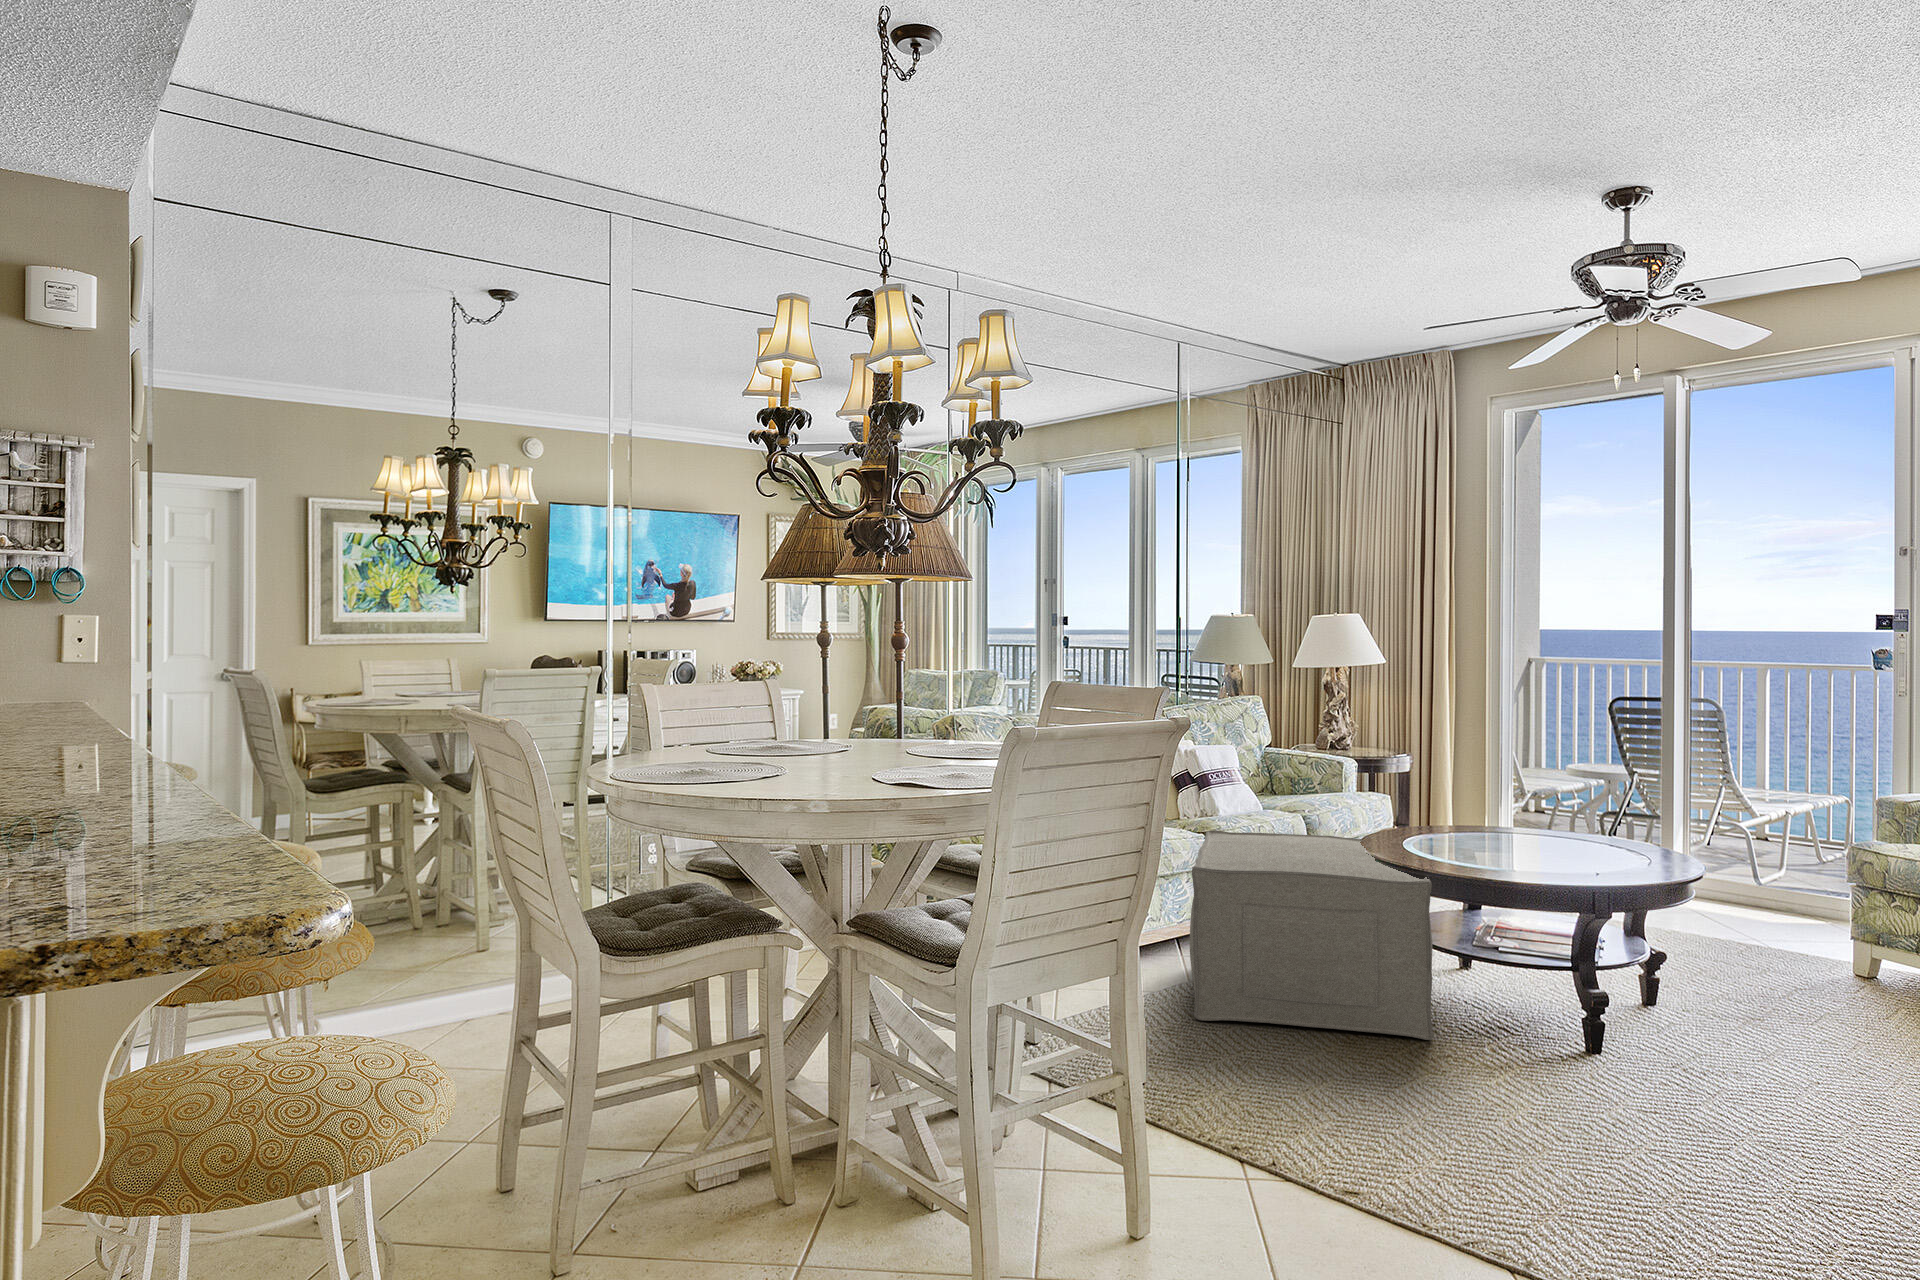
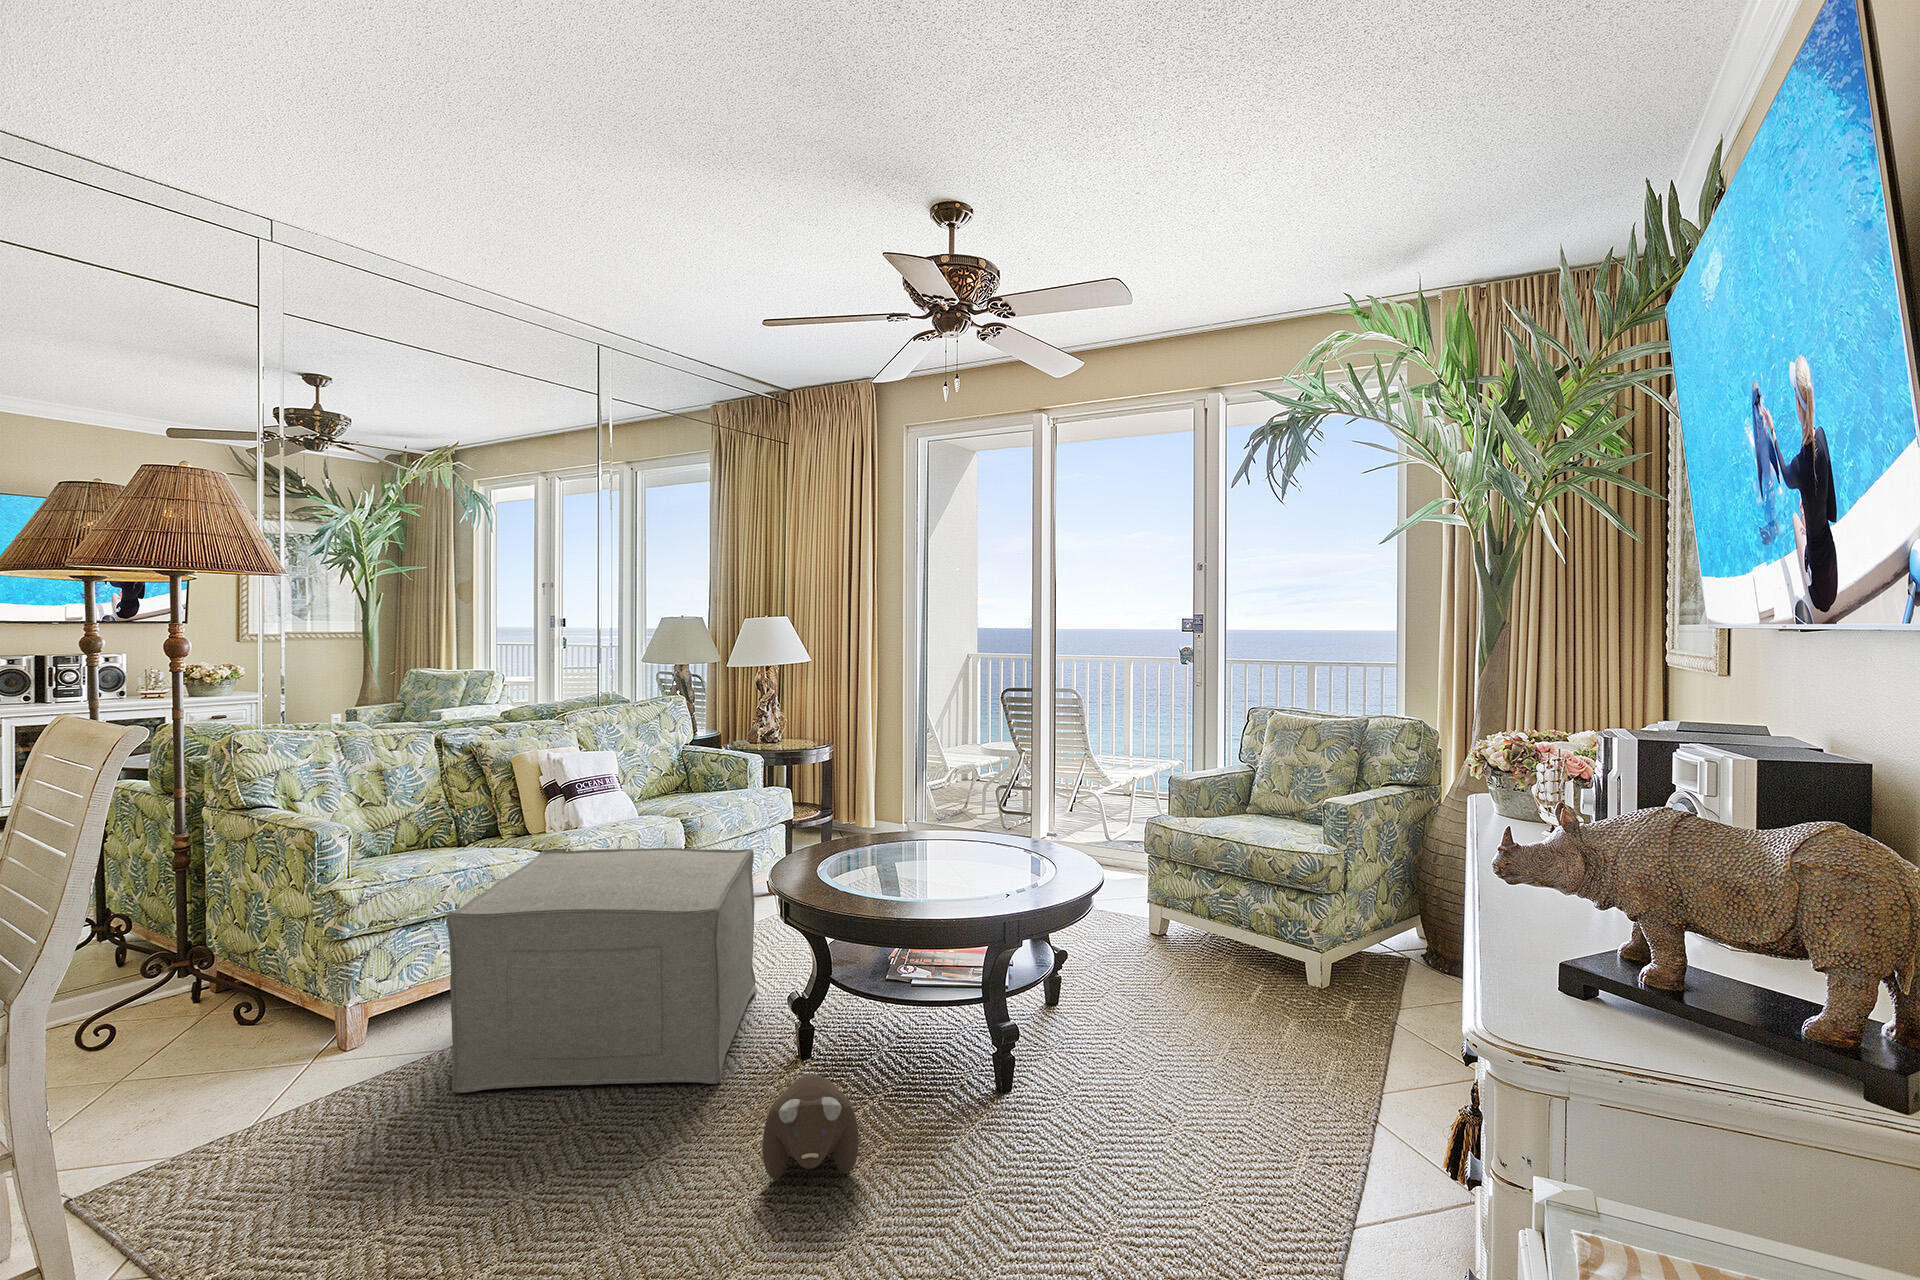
plush toy: none [1522,1023,1614,1111] -> present [762,1074,859,1179]

